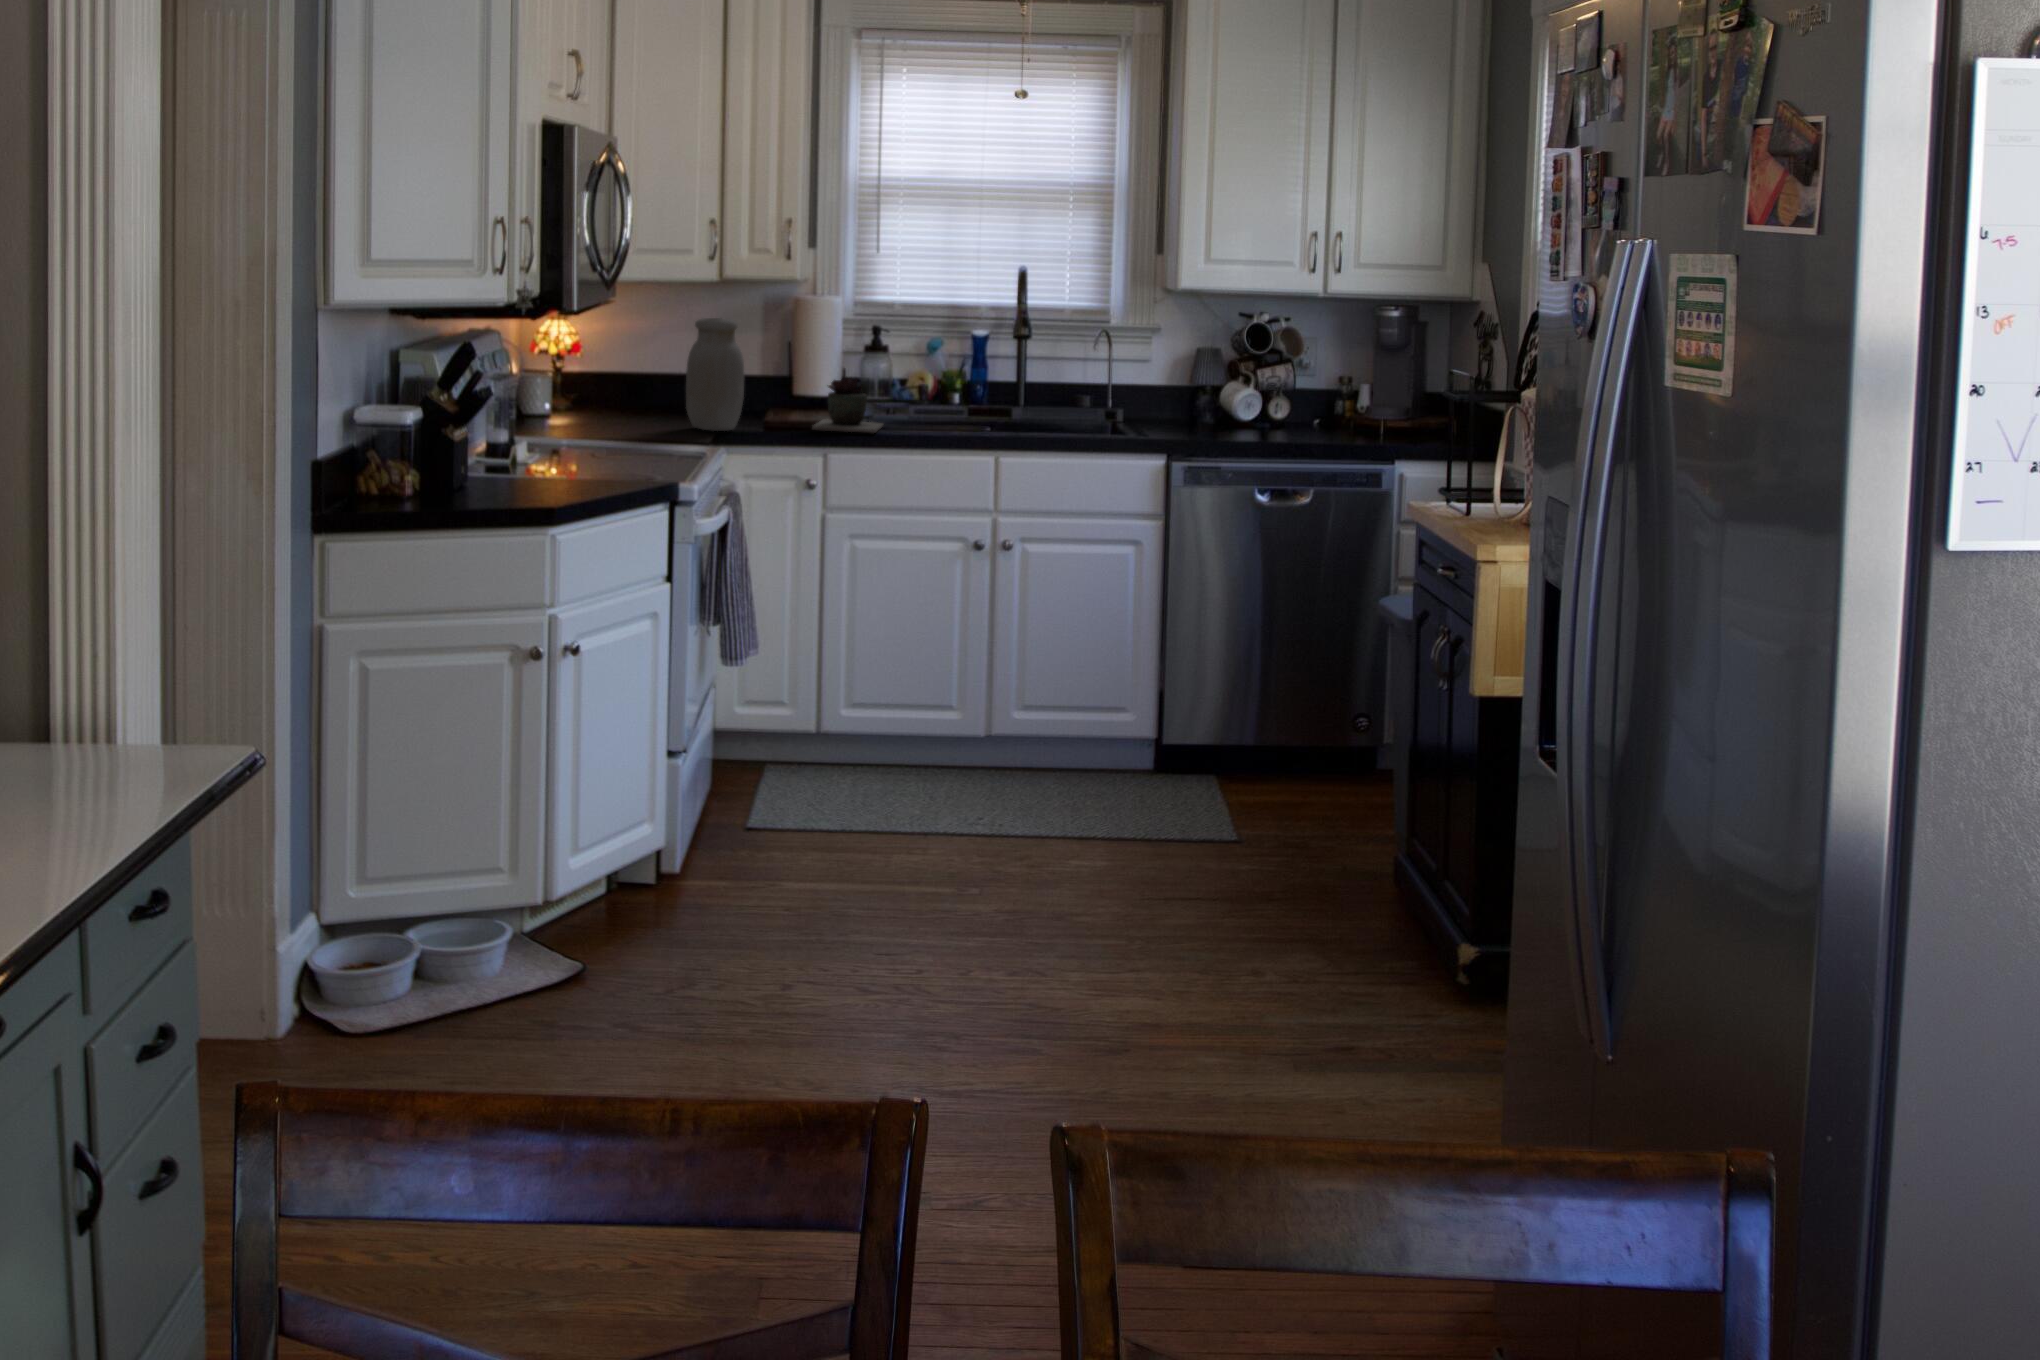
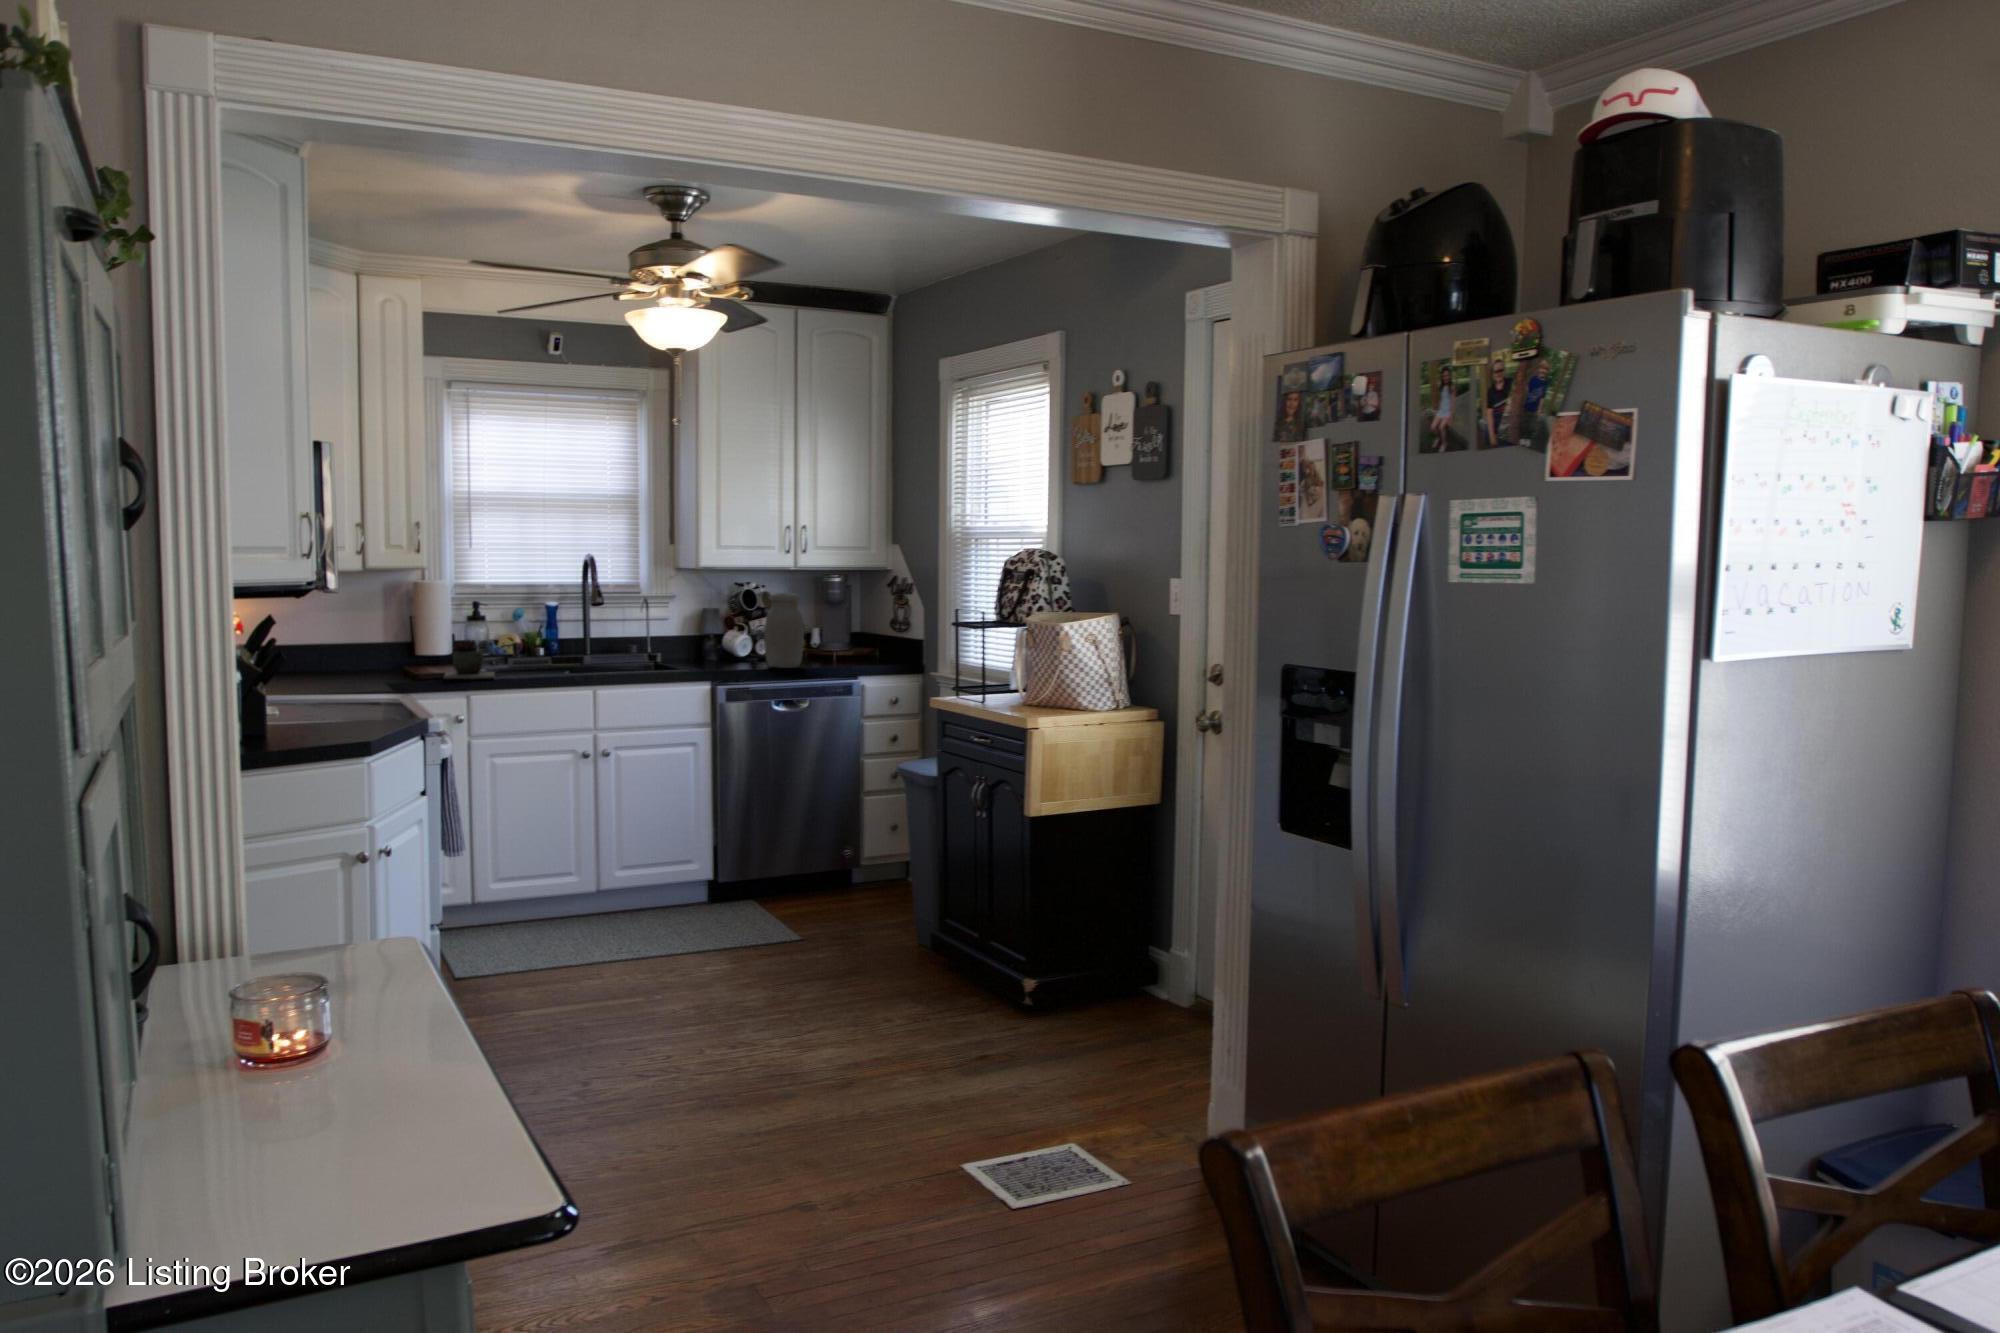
jar: present [686,318,744,431] -> present [764,593,804,668]

